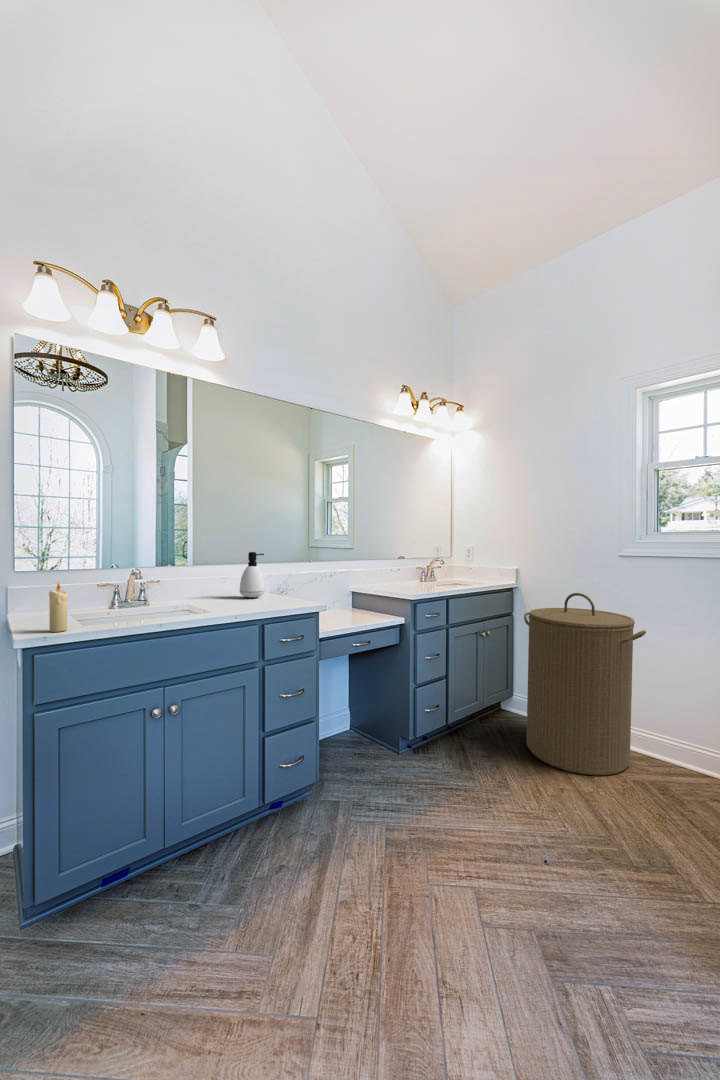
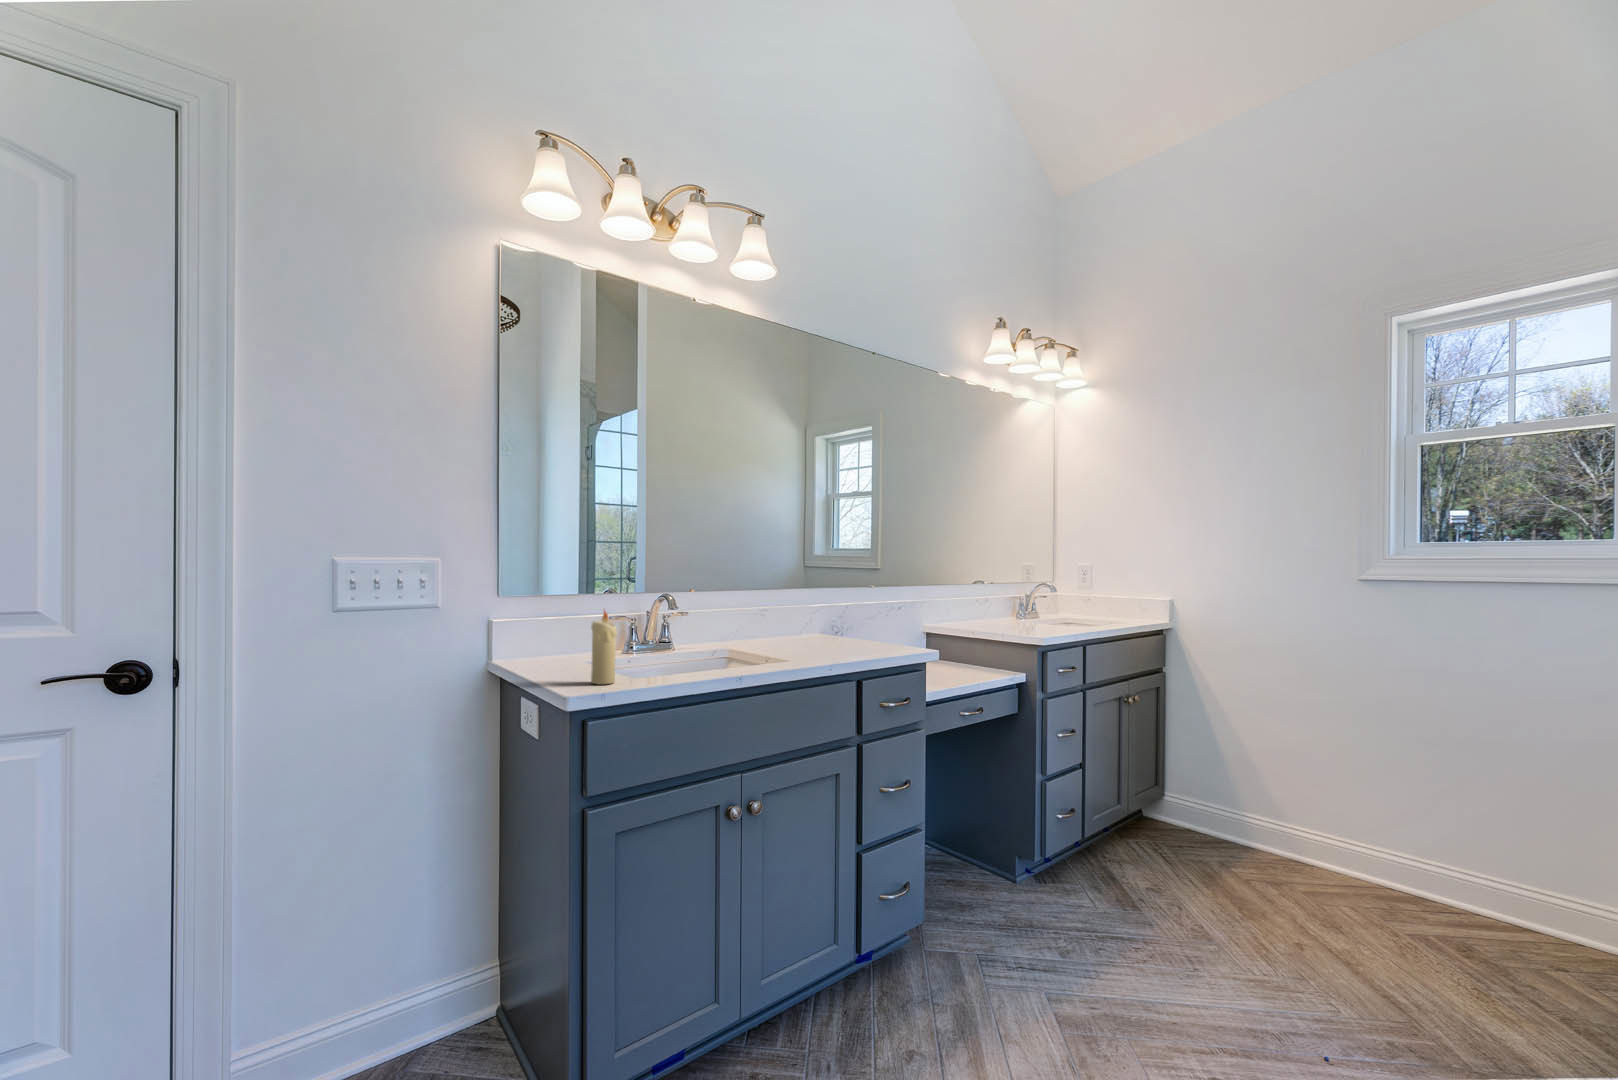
soap dispenser: present [240,552,265,598] -> none [791,568,828,638]
laundry hamper: present [524,593,646,775] -> none [1198,635,1412,920]

